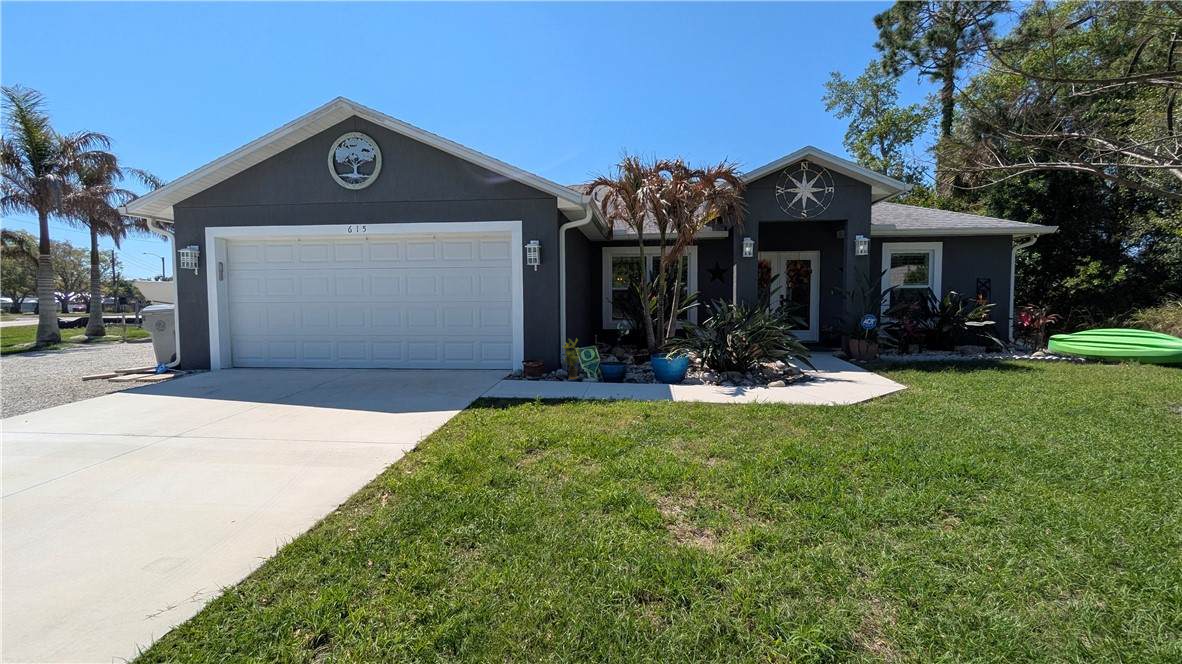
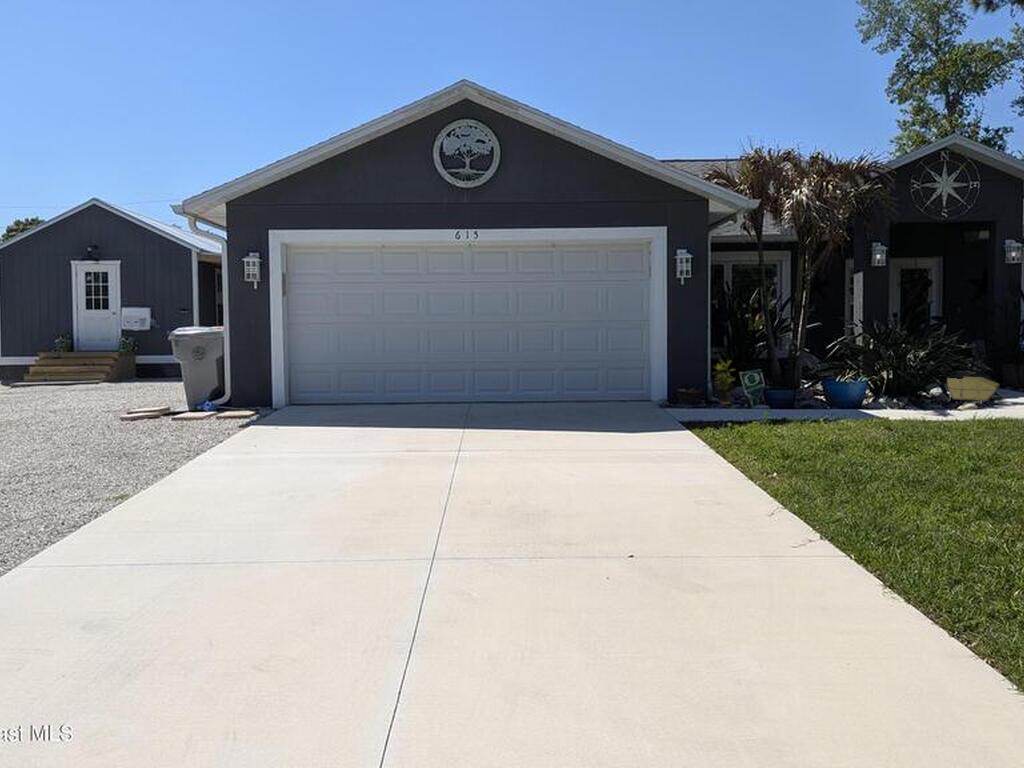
storage bin: none [777,355,828,380] -> present [947,377,1000,401]

